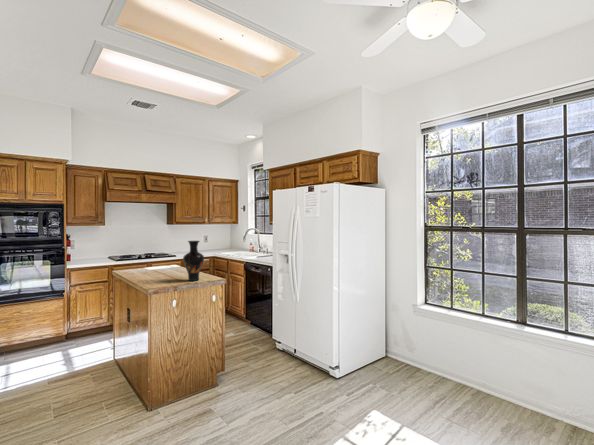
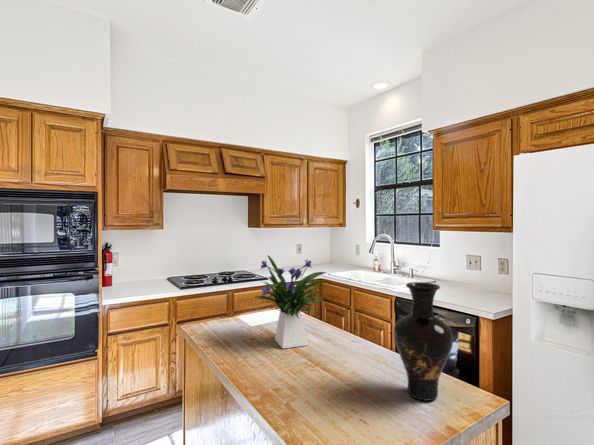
flower arrangement: none [138,234,179,274] -> present [255,256,326,348]

